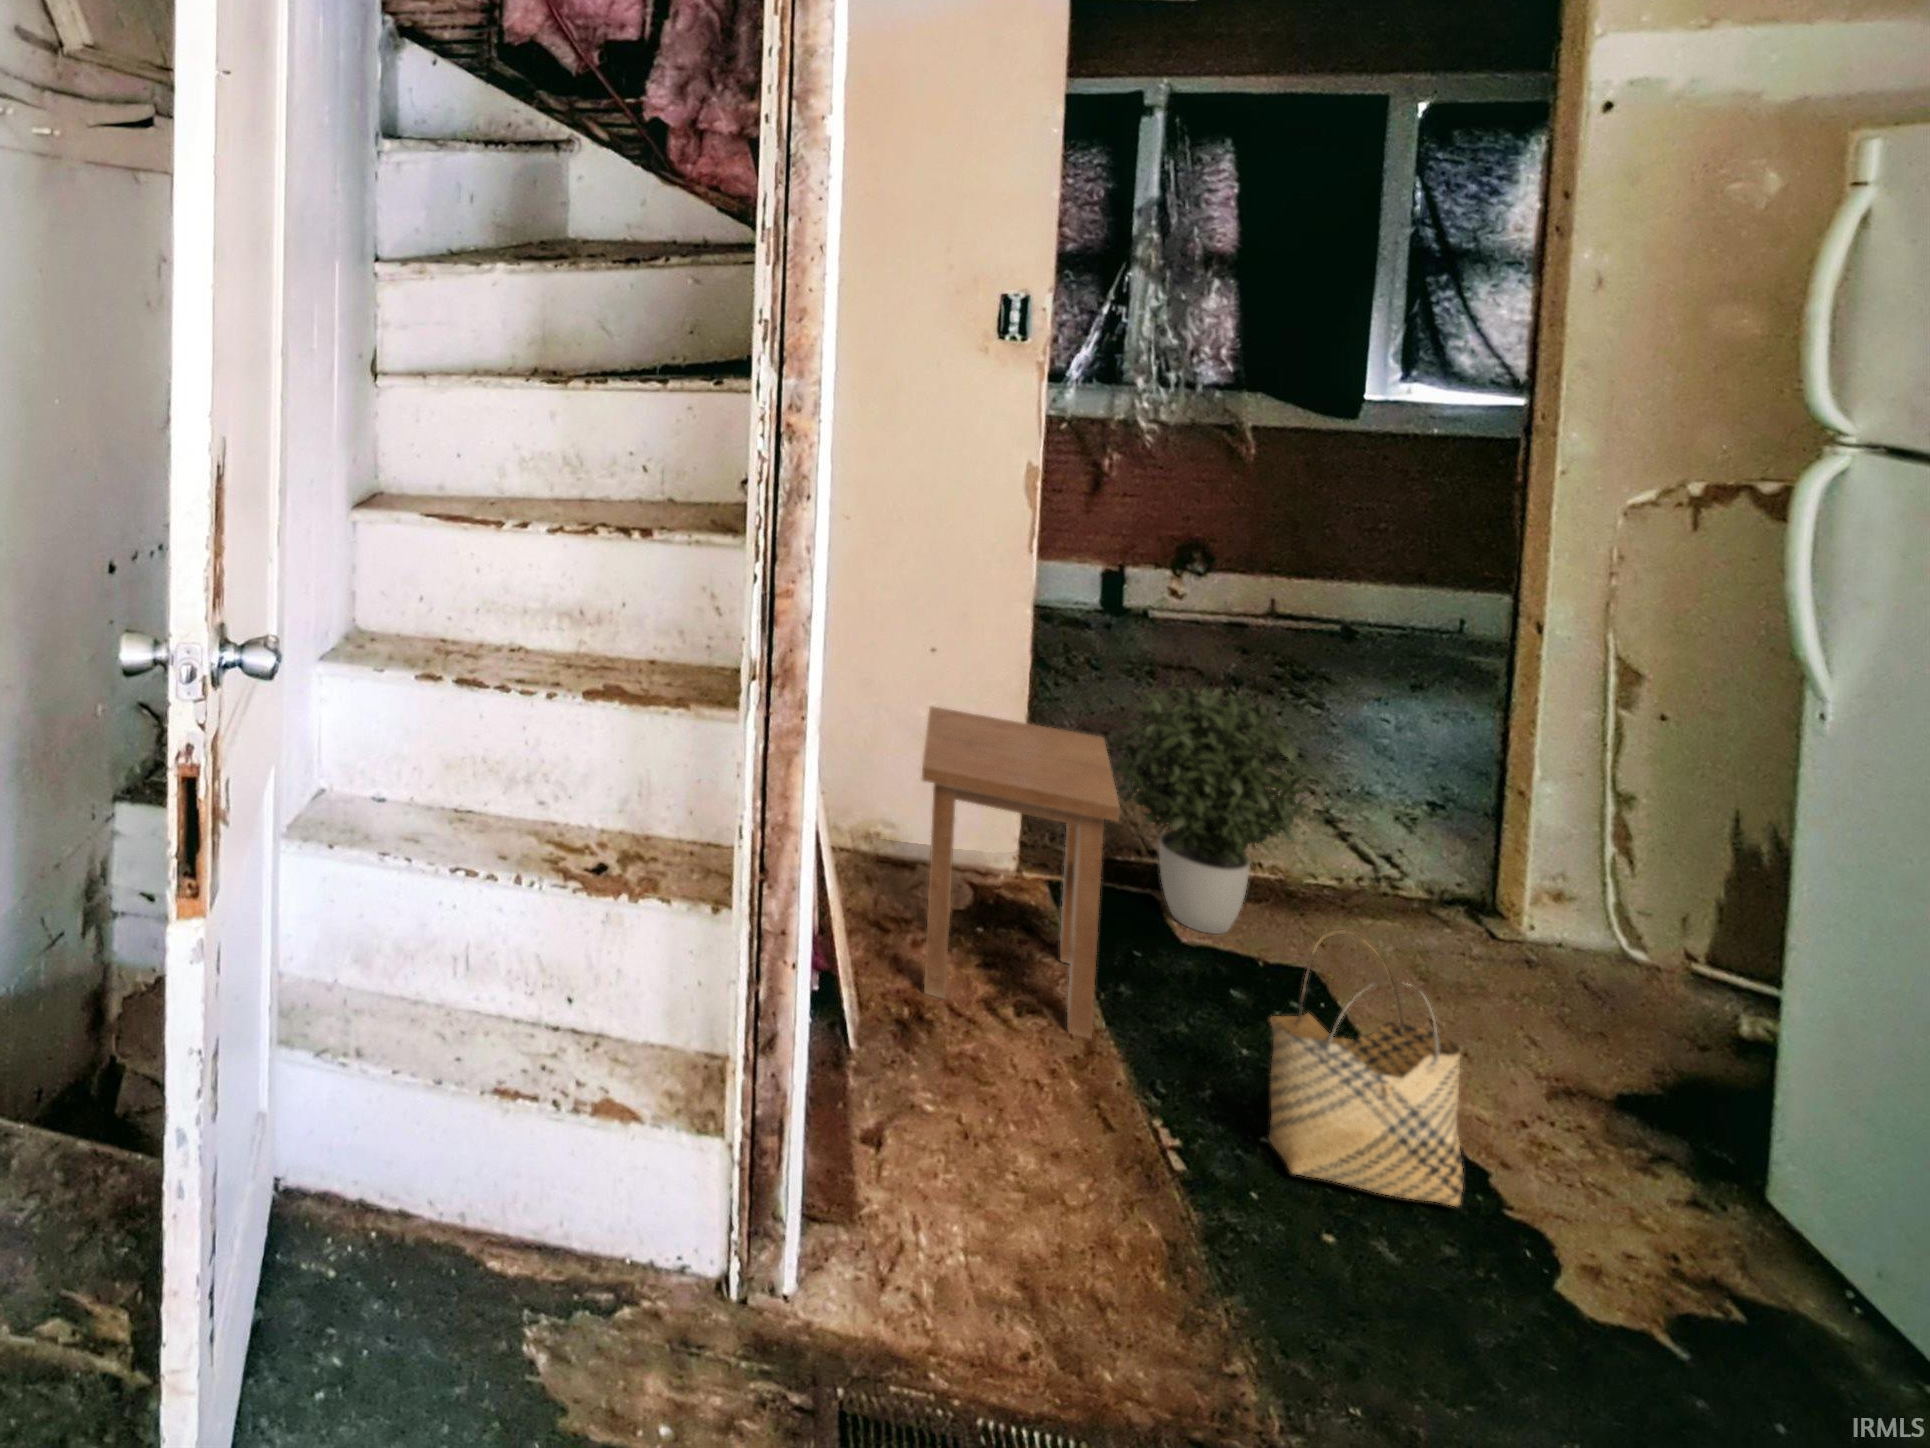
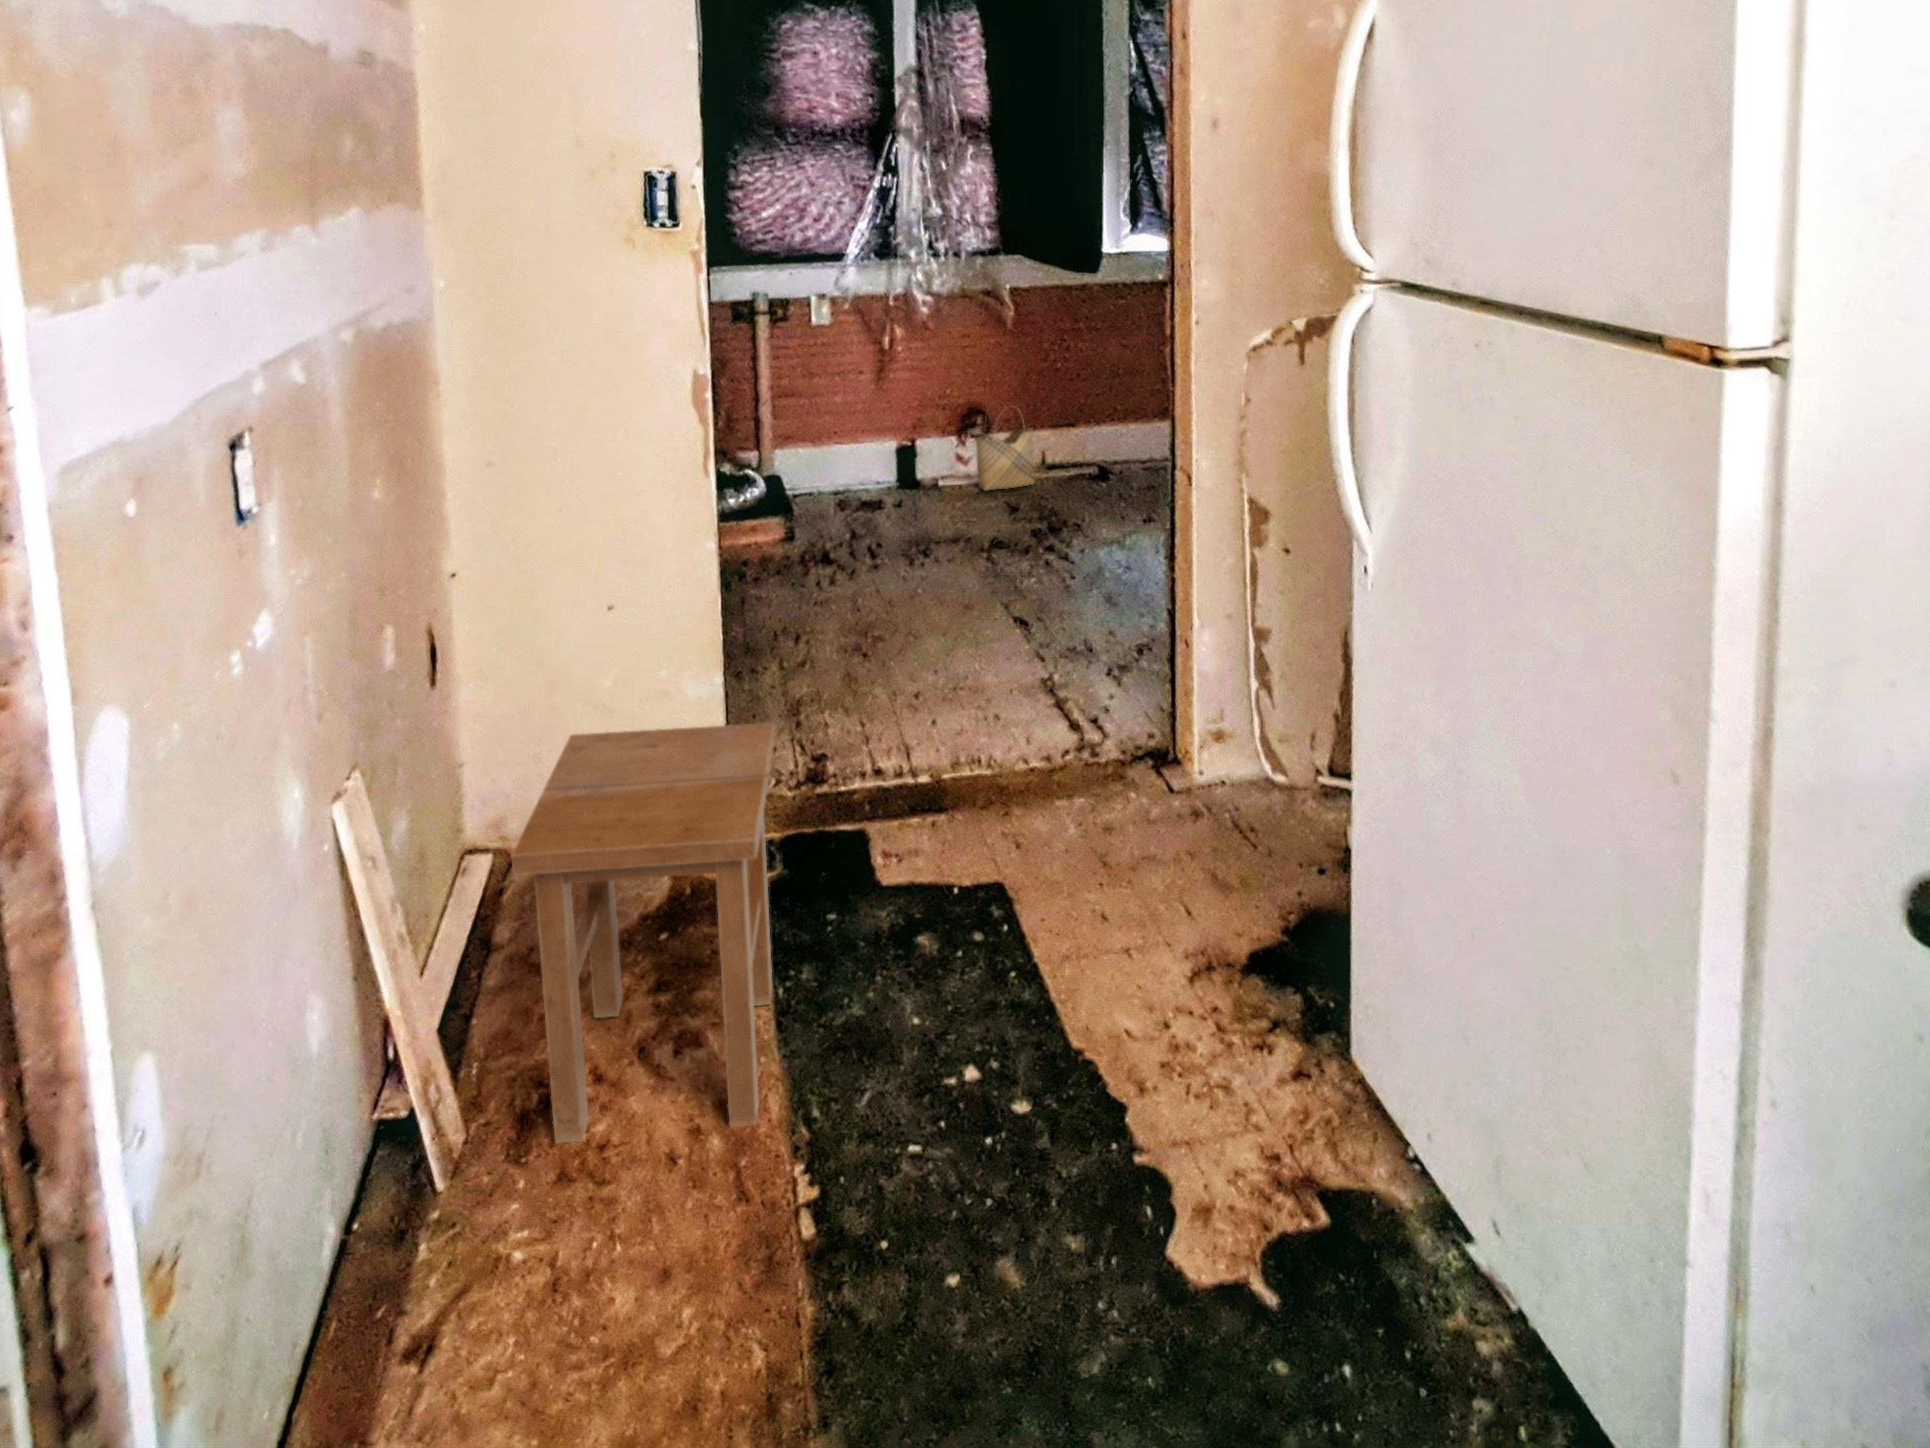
potted plant: present [1112,688,1312,934] -> none [810,613,1007,893]
woven basket: present [1269,930,1463,1206] -> present [975,407,1035,491]

